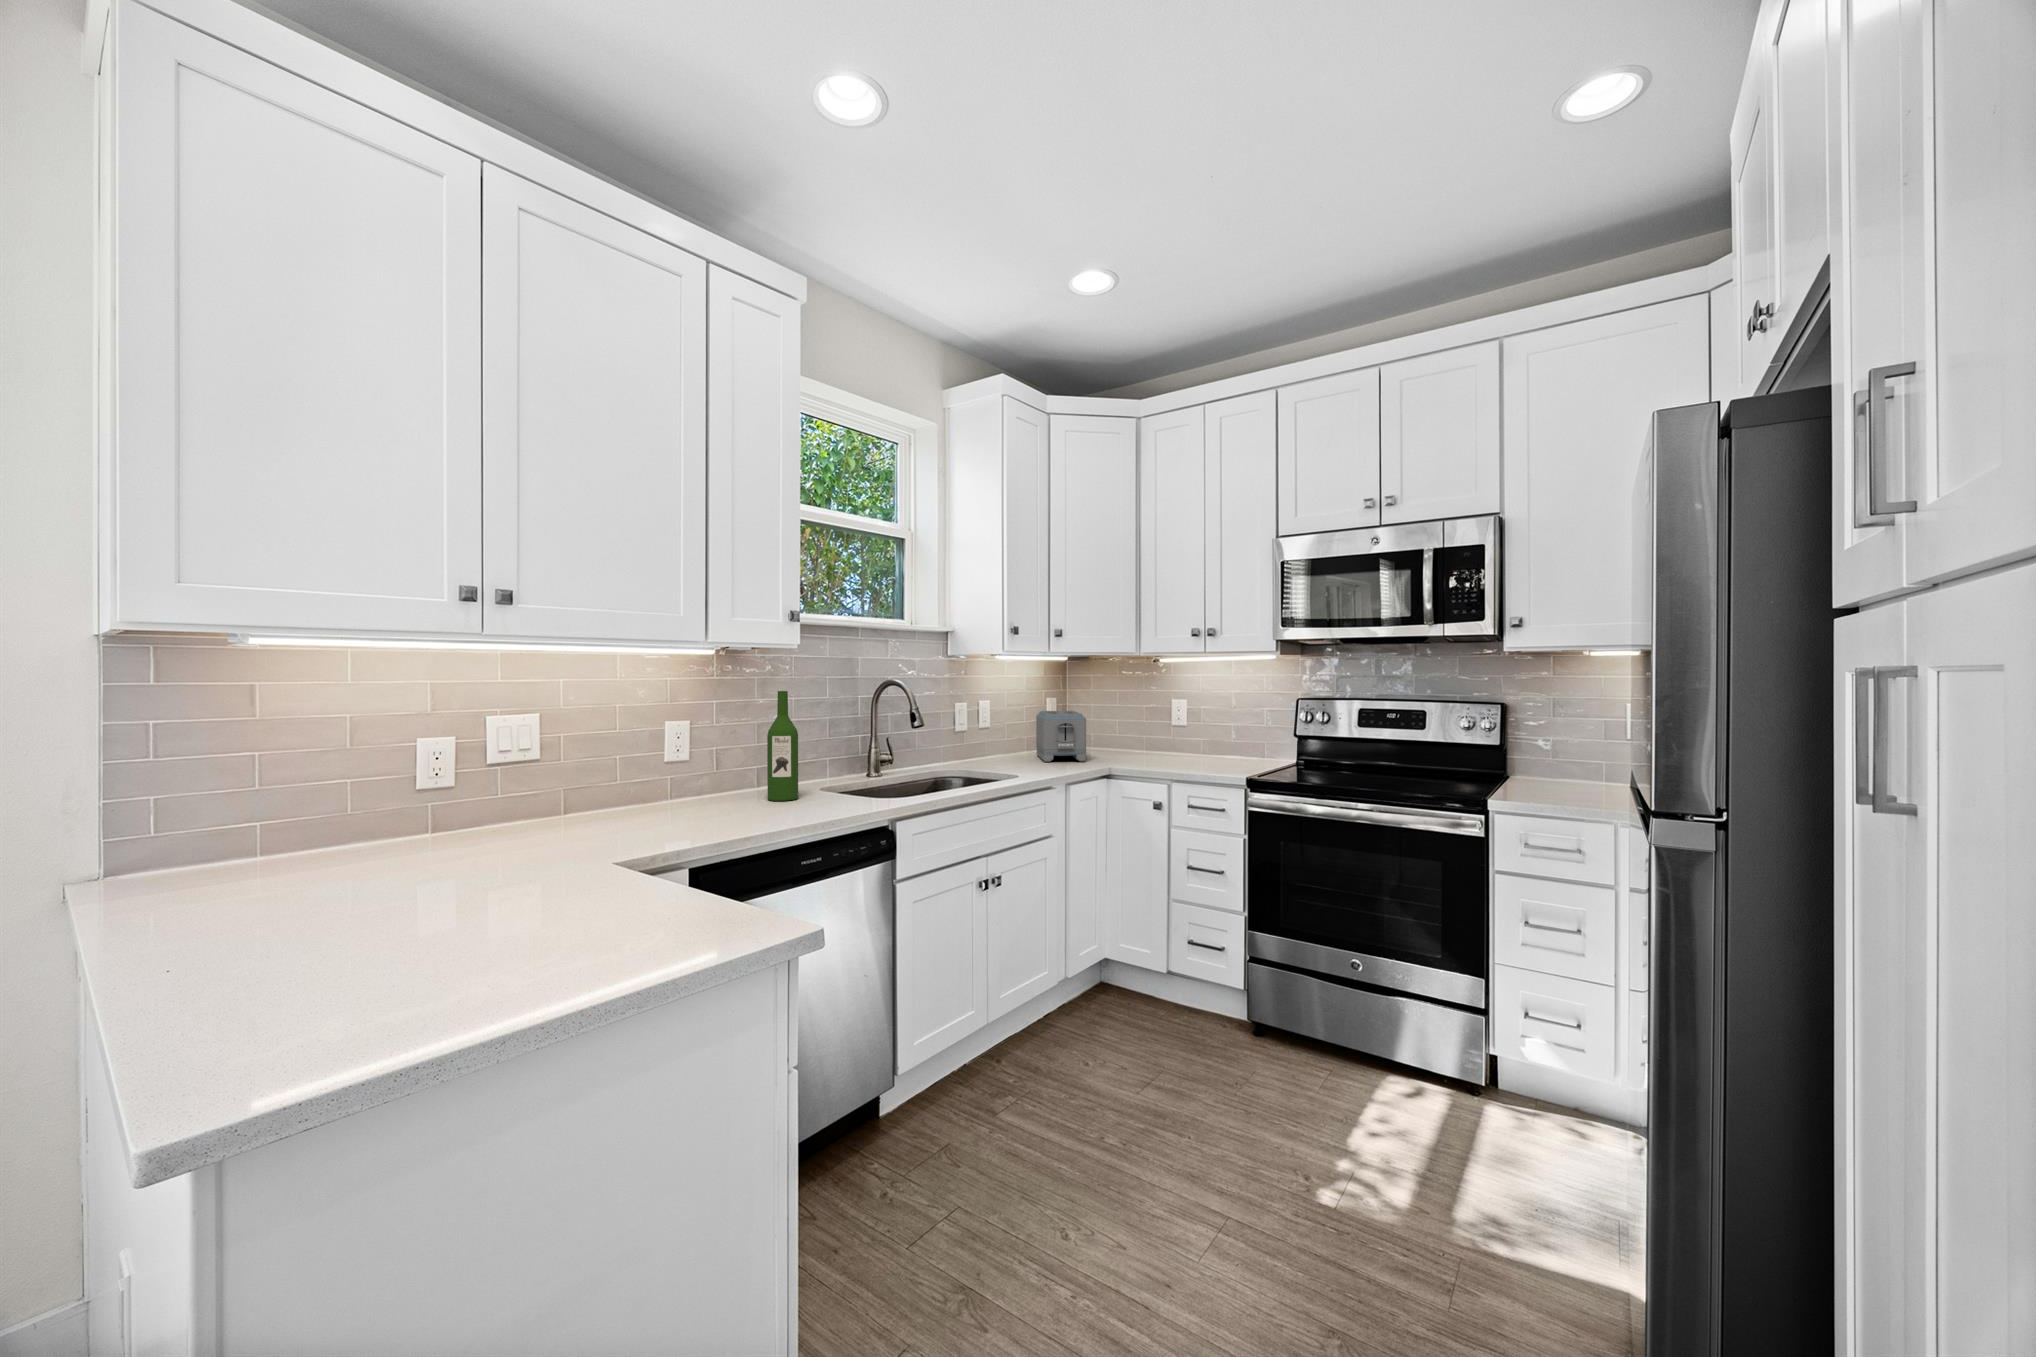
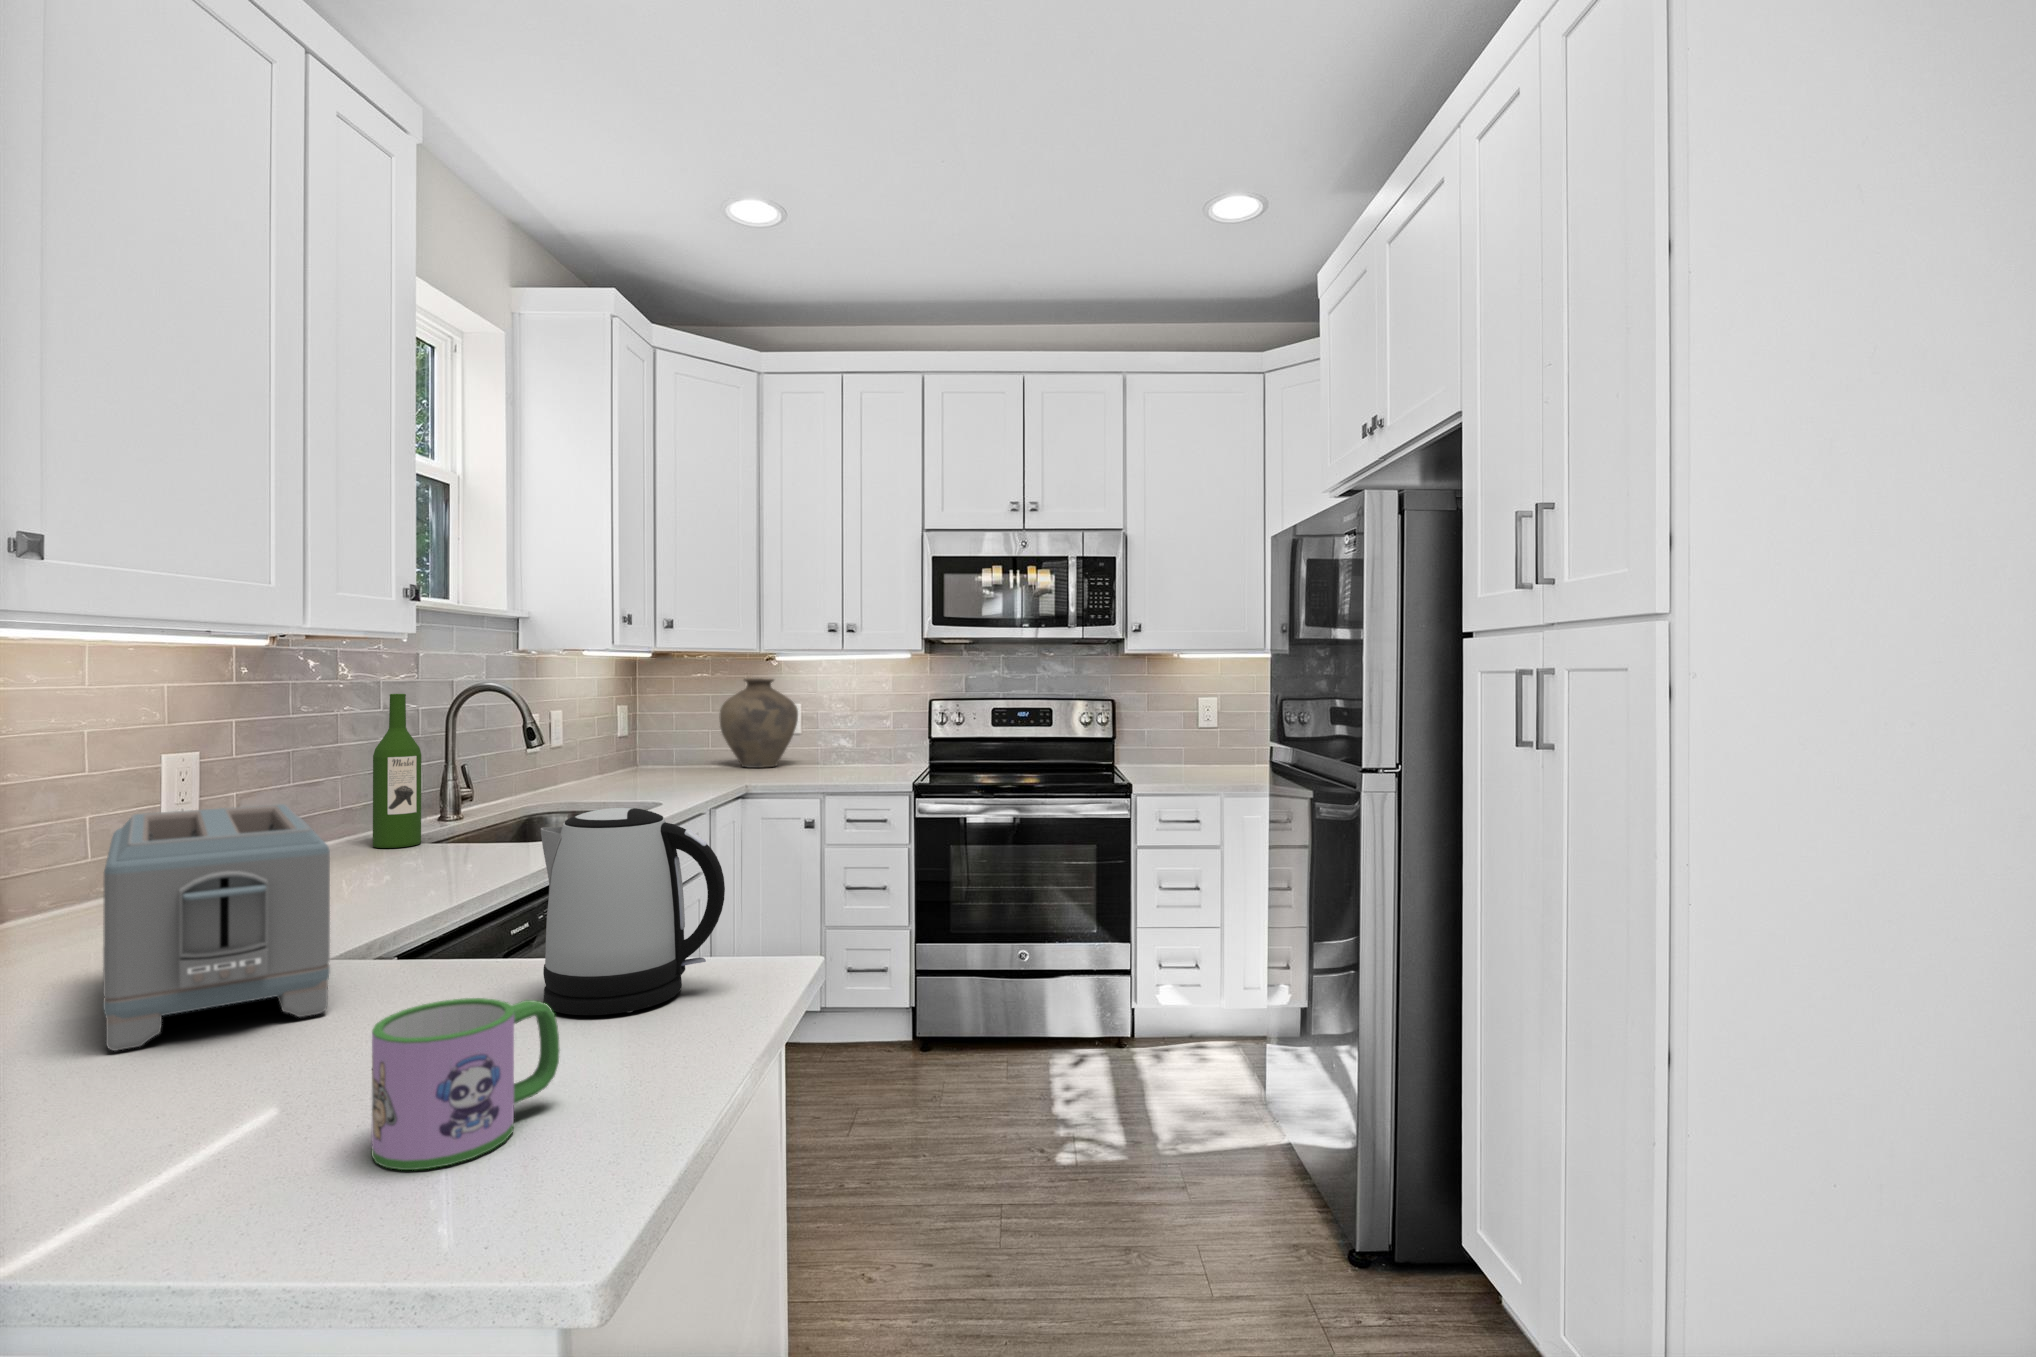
vase: none [1117,679,1184,757] -> present [719,678,798,768]
toaster: present [1036,711,1086,762] -> present [103,804,330,1051]
kettle: none [552,786,674,954] -> present [541,808,725,1015]
mug: none [225,923,390,1048] -> present [372,998,560,1170]

